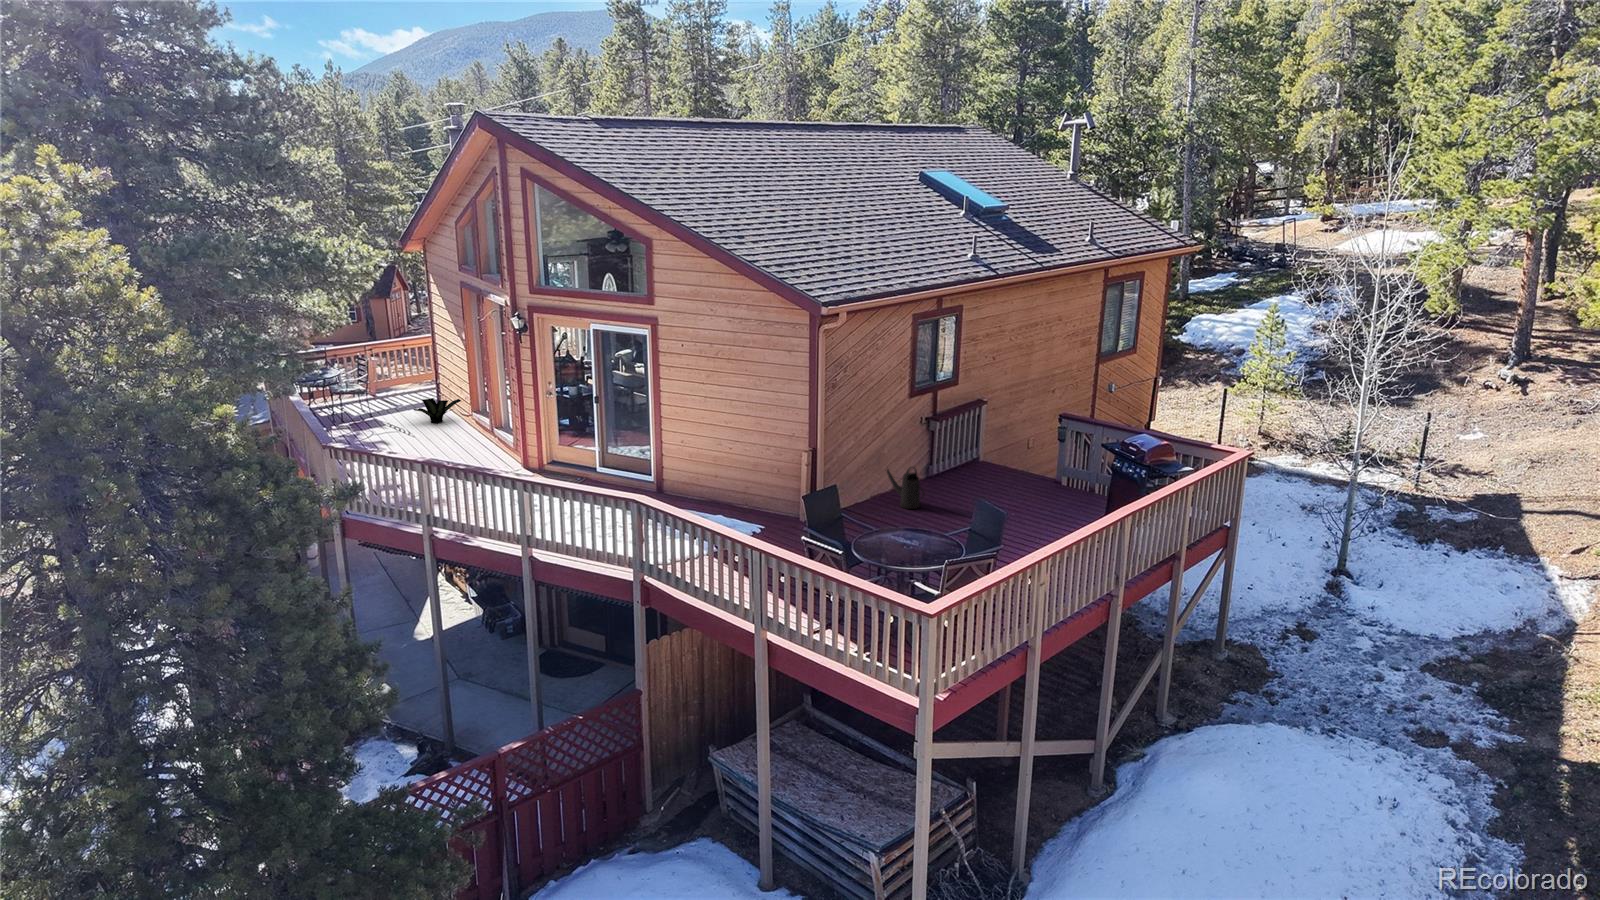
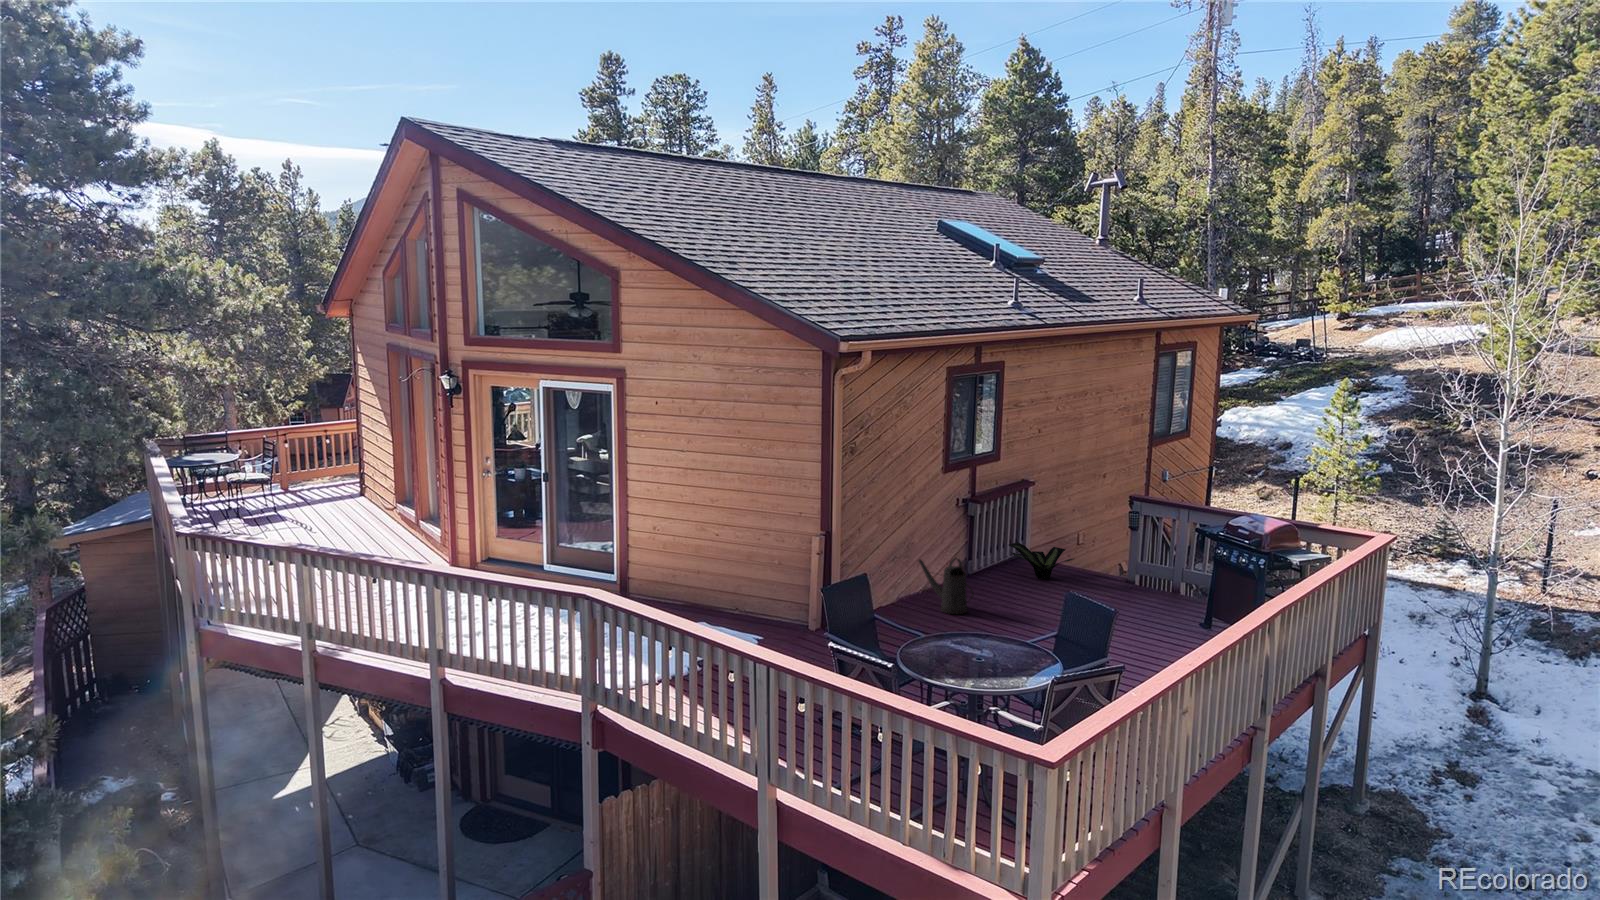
potted plant: present [413,398,461,423] -> present [1009,542,1074,579]

